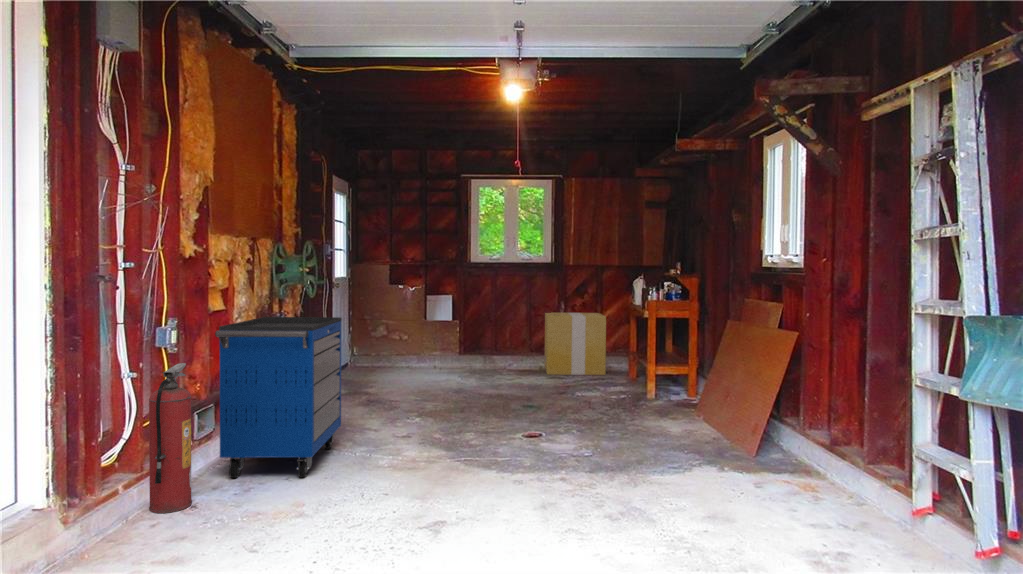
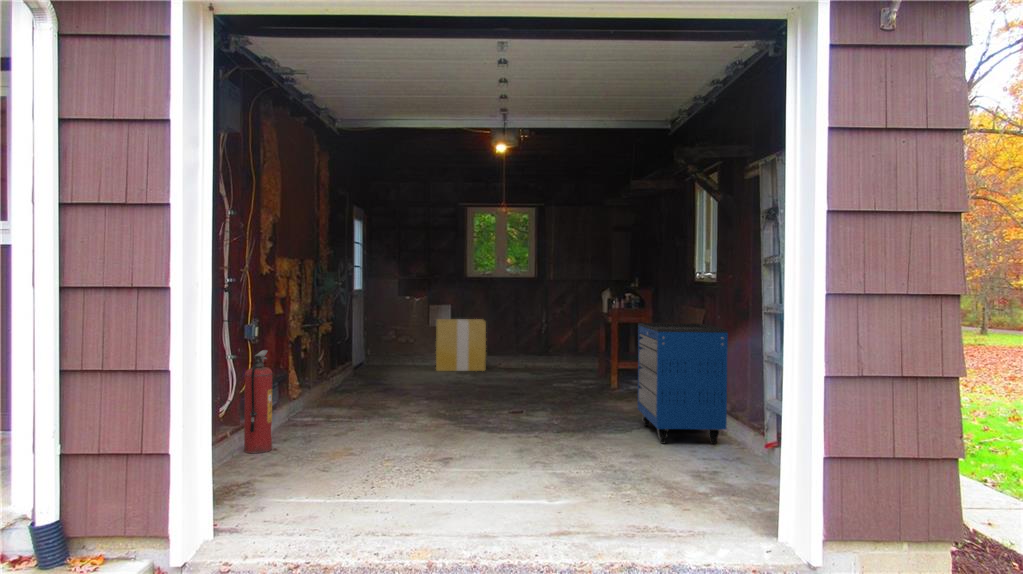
cardboard box: present [545,312,606,375] -> present [436,319,486,371]
storage cabinet: present [215,317,342,478] -> present [638,323,728,444]

